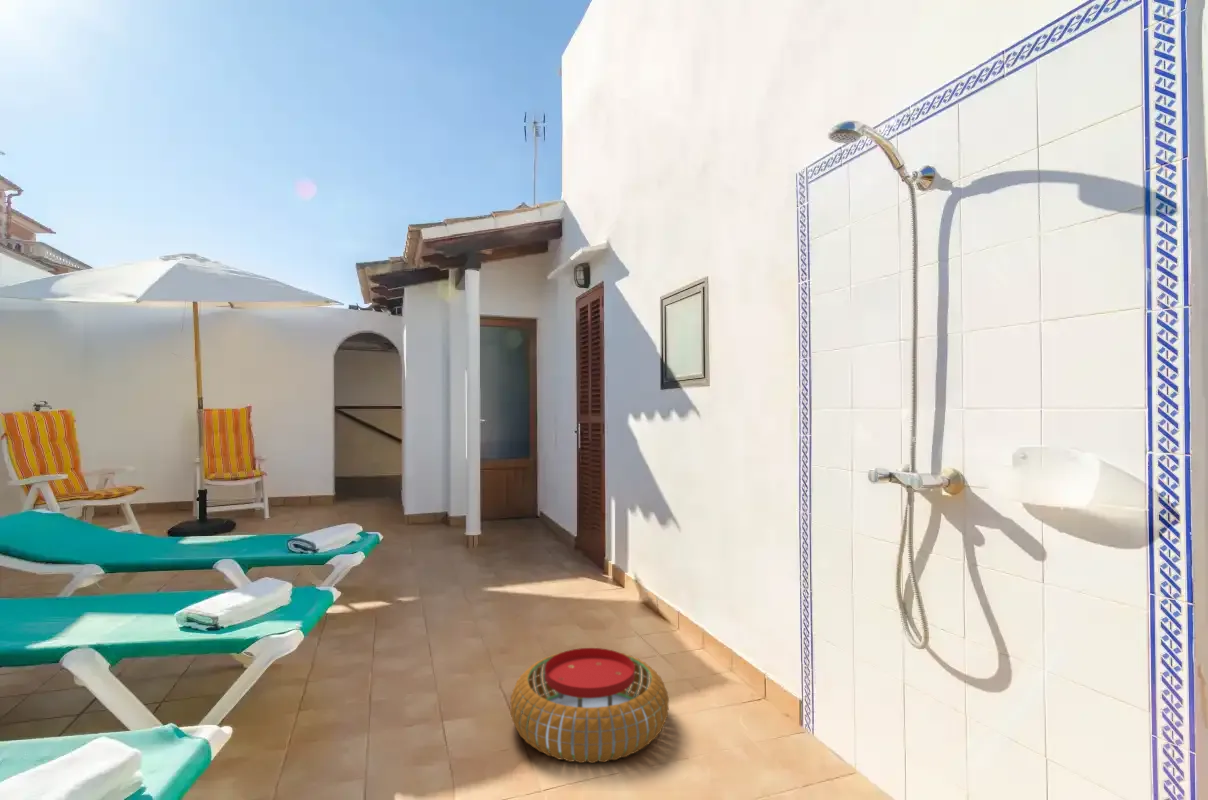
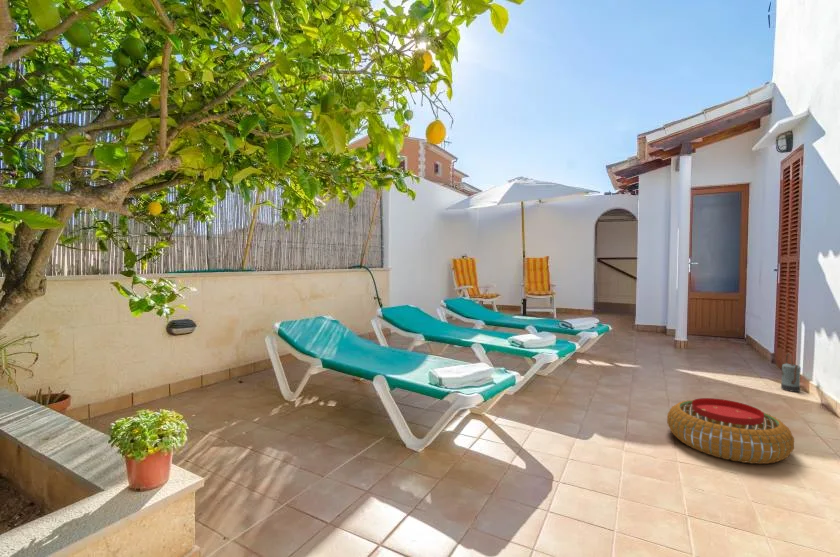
watering can: none [598,540,616,590] -> present [781,353,801,392]

